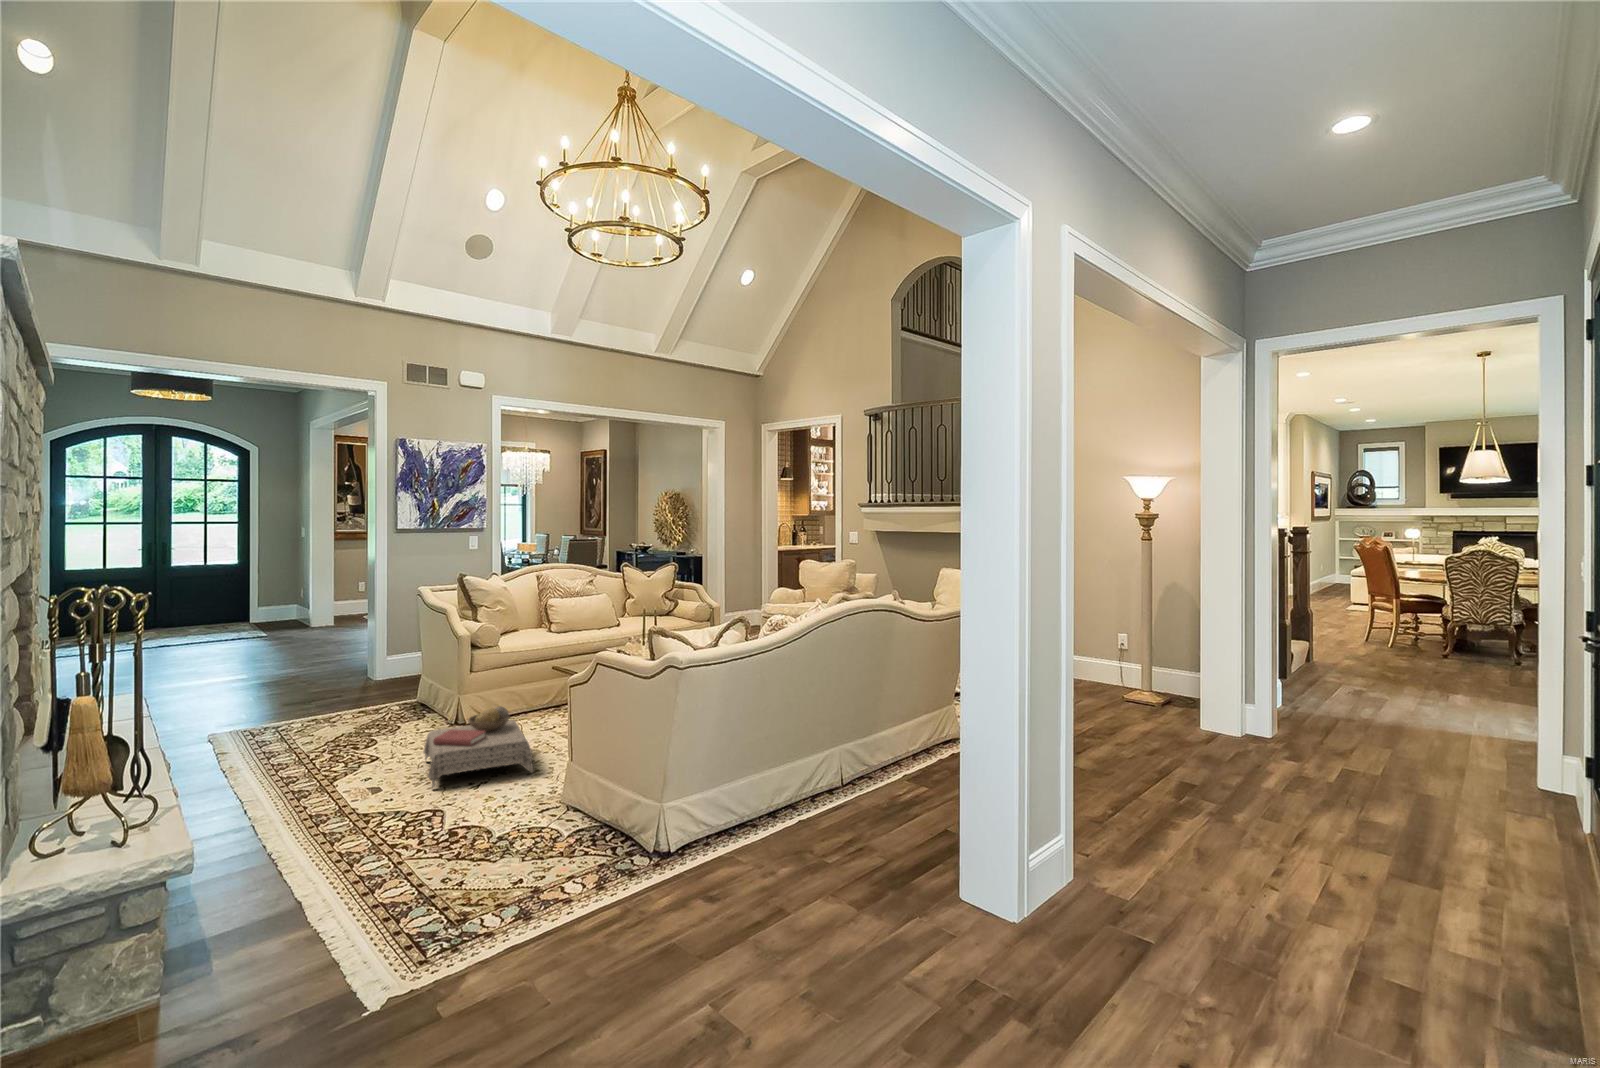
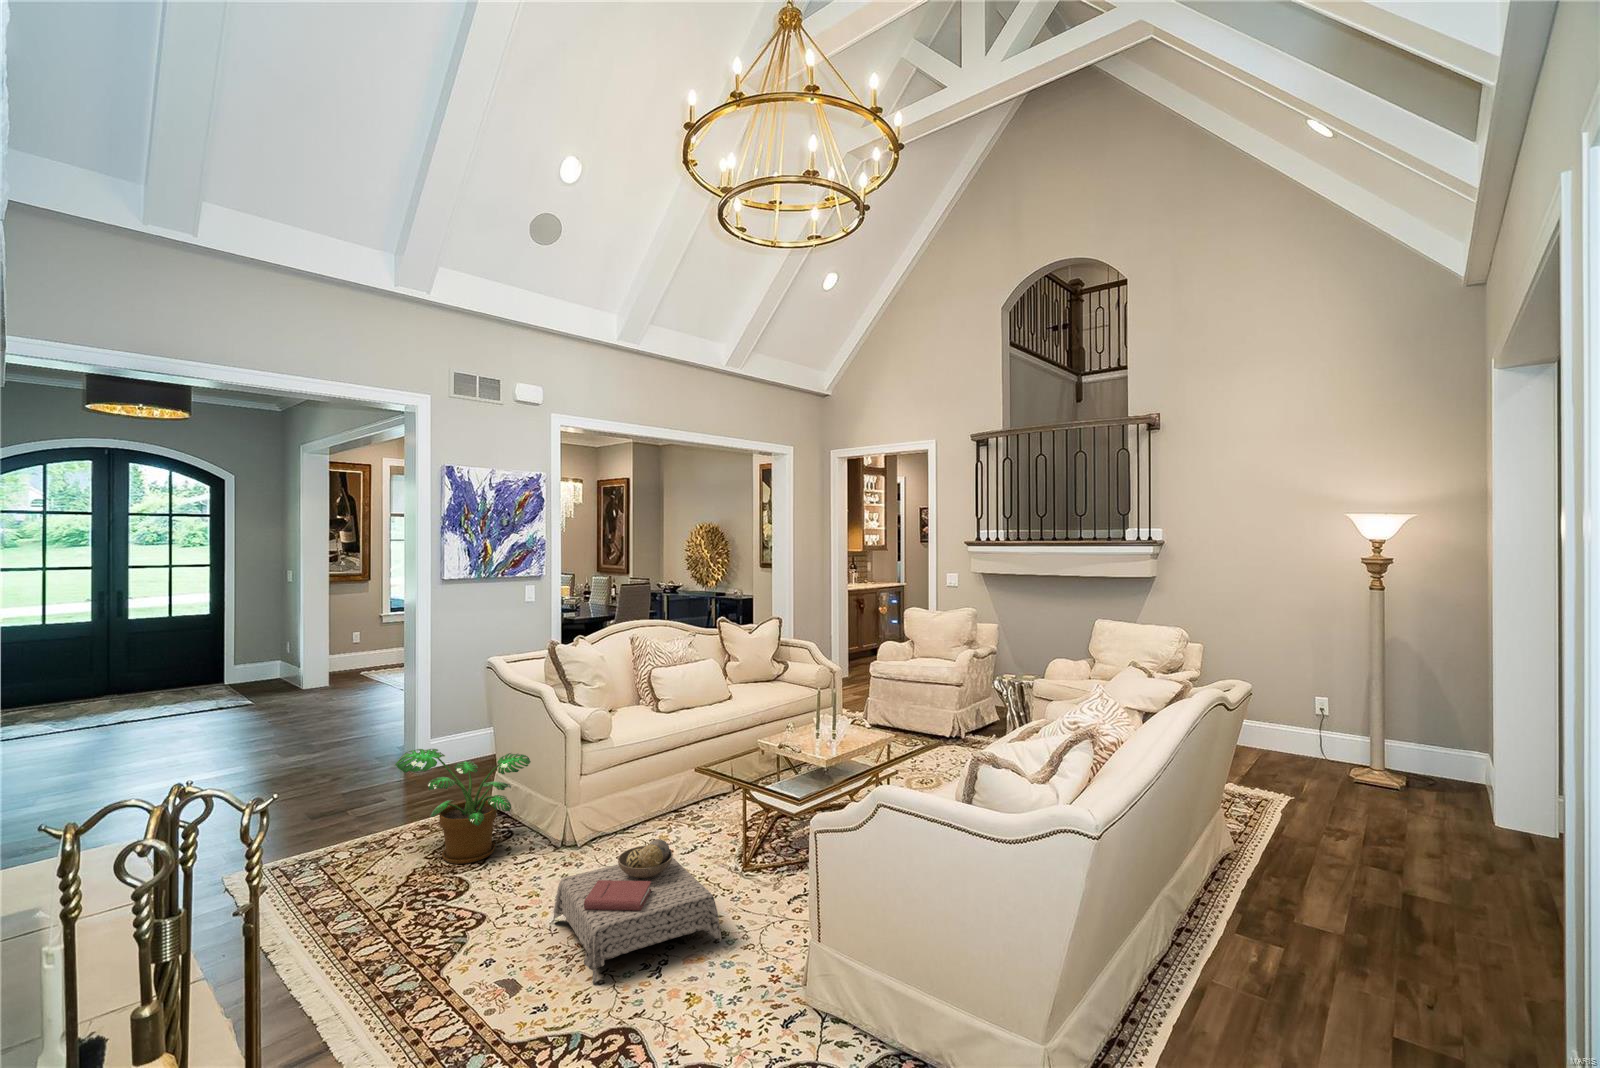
potted plant: none [335,650,436,732] -> present [394,749,531,864]

